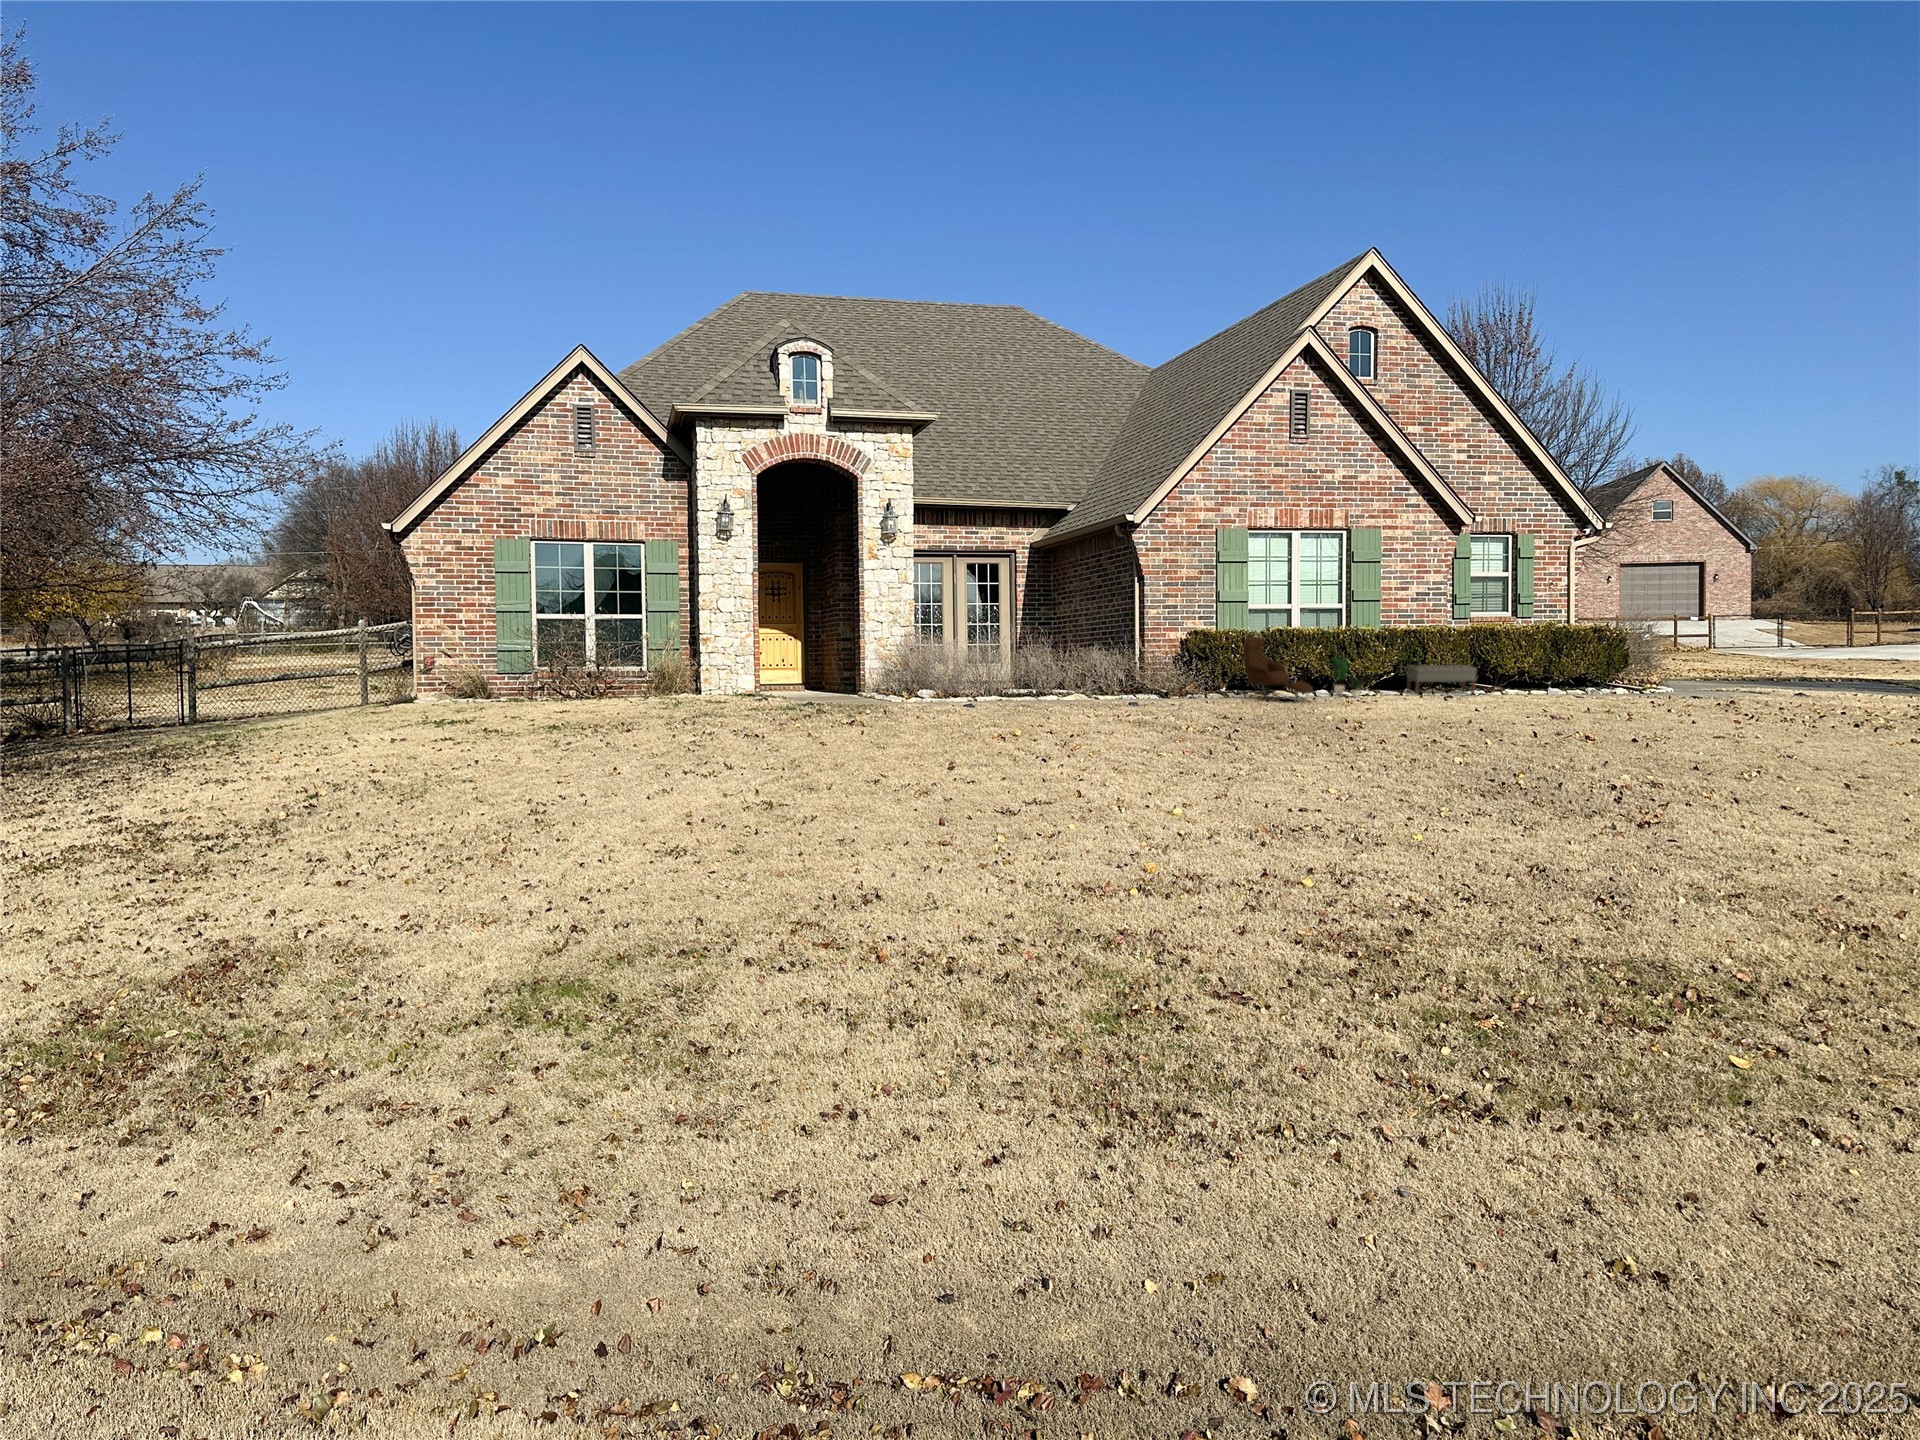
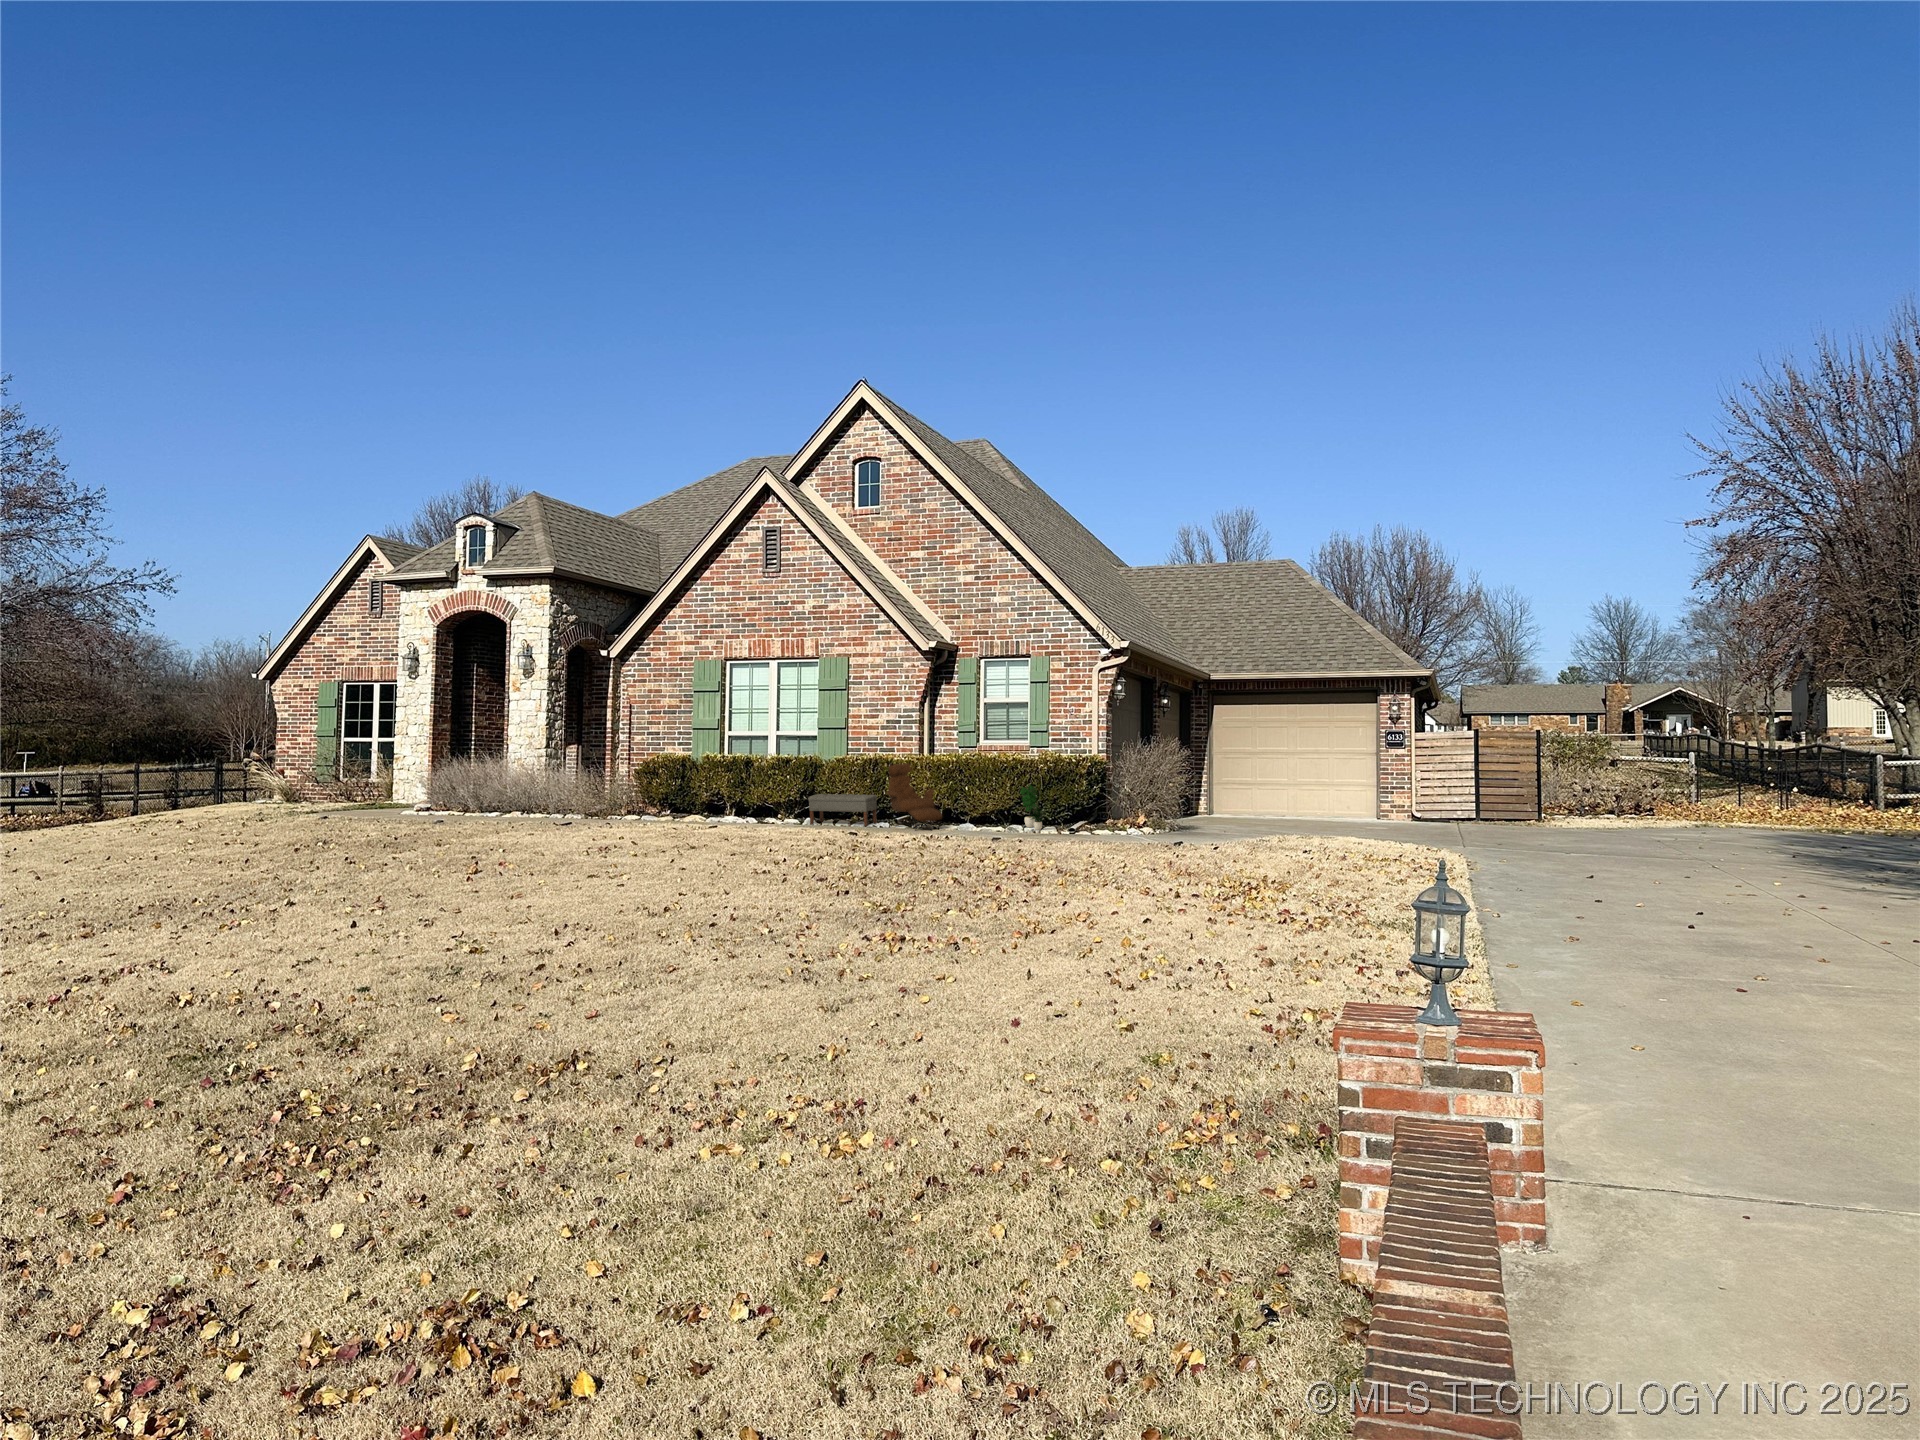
lounge chair: present [1244,637,1313,701] -> present [887,763,942,828]
potted plant: present [1332,657,1363,697] -> present [1020,786,1044,830]

